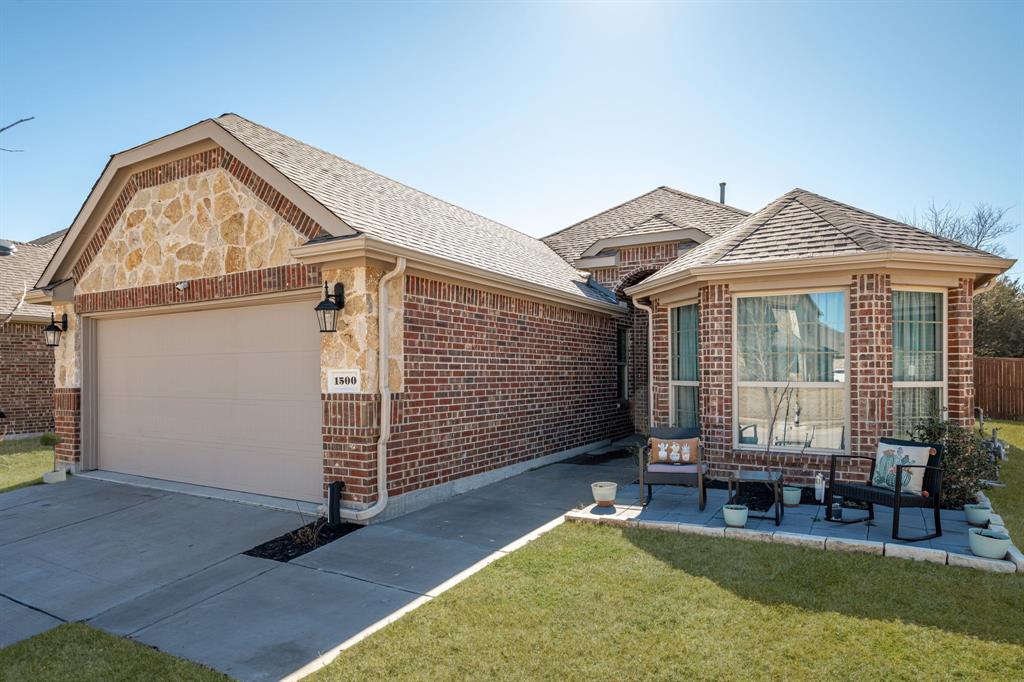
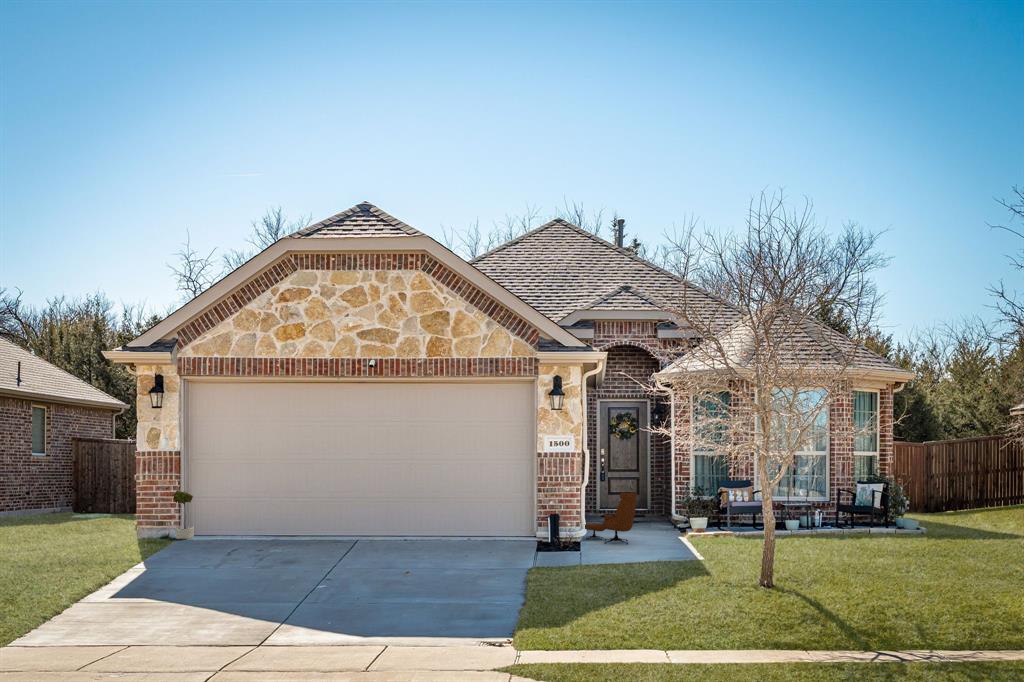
lounge chair: none [411,451,458,531] -> present [585,492,637,544]

